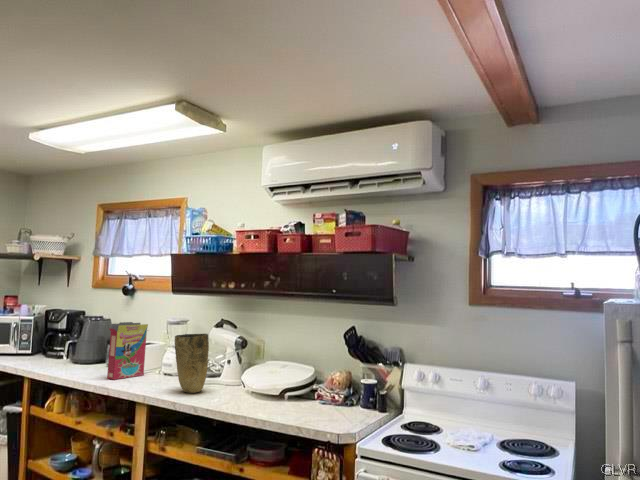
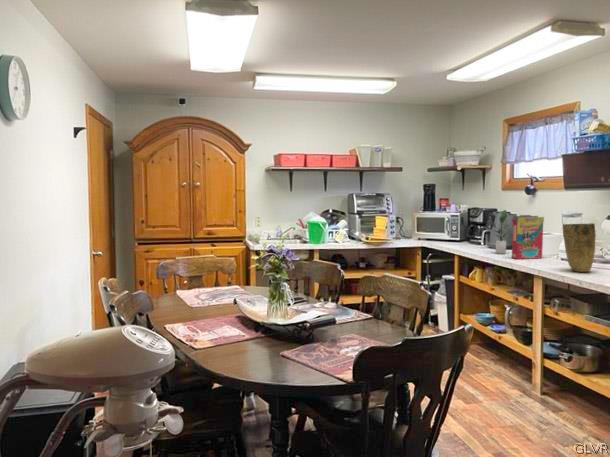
potted plant: none [78,315,107,373] -> present [490,210,509,254]

